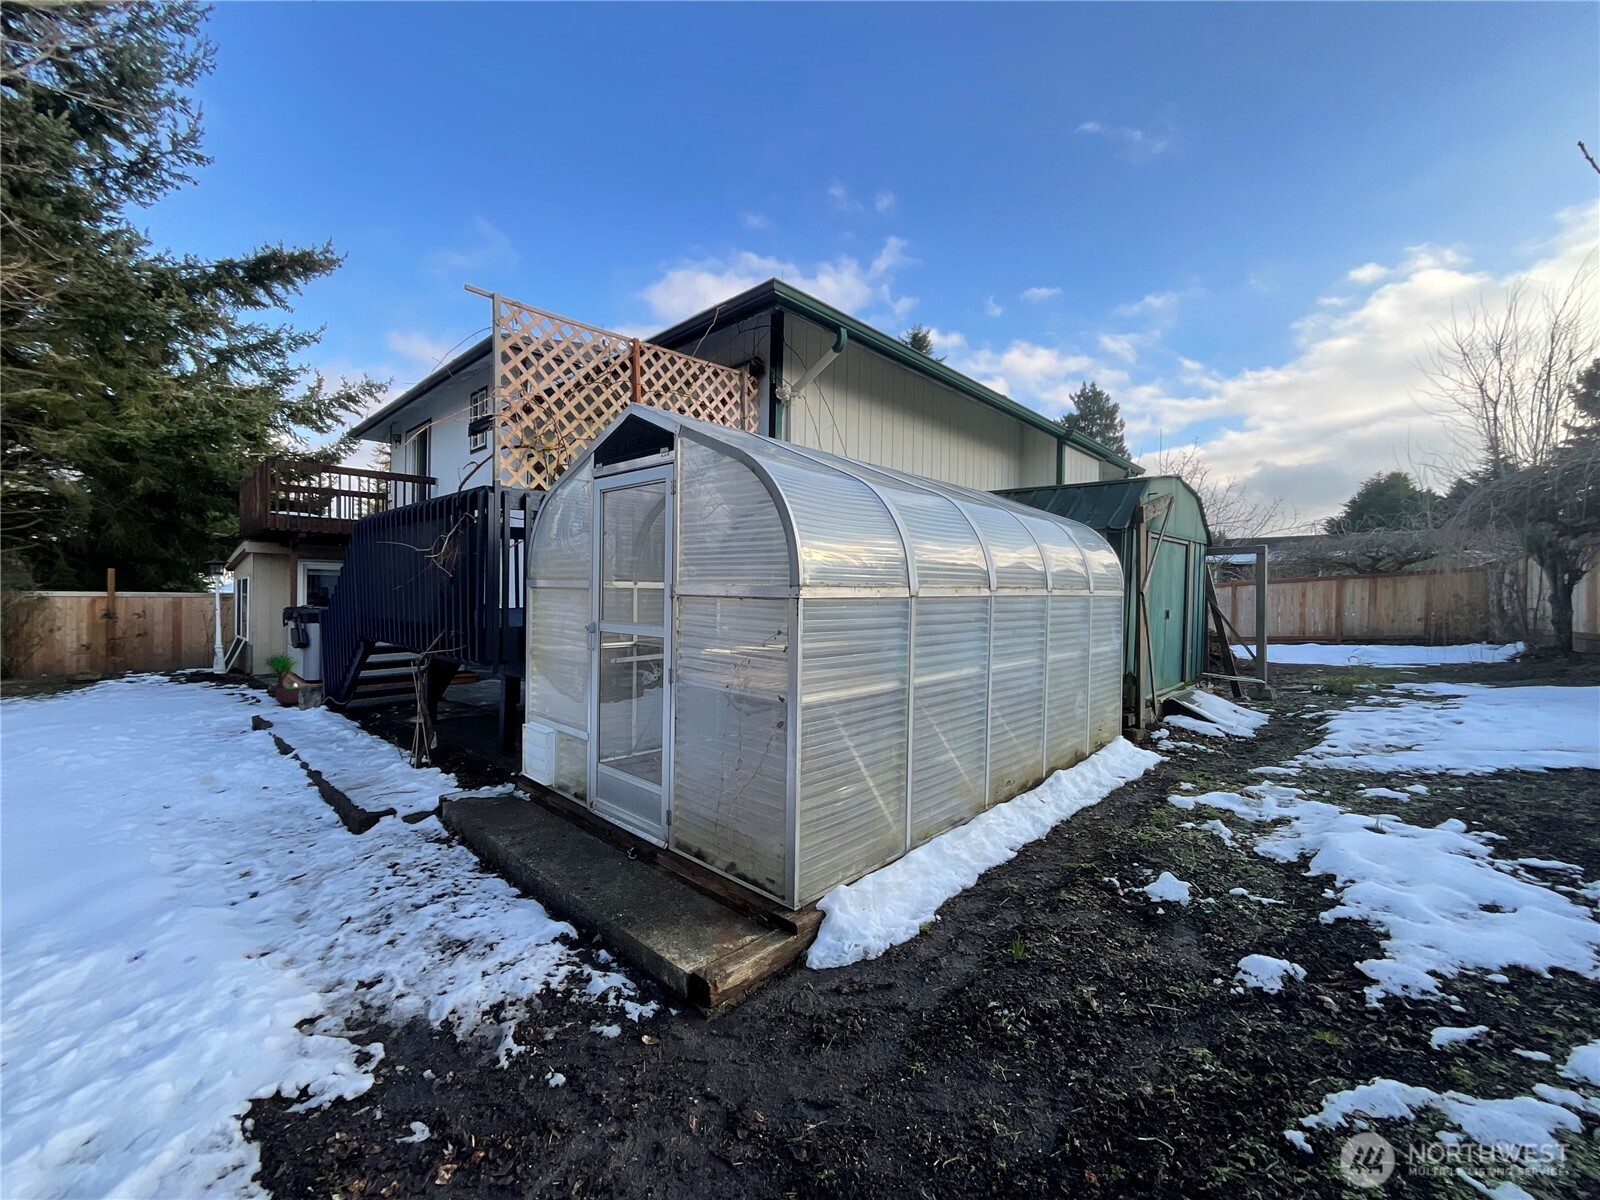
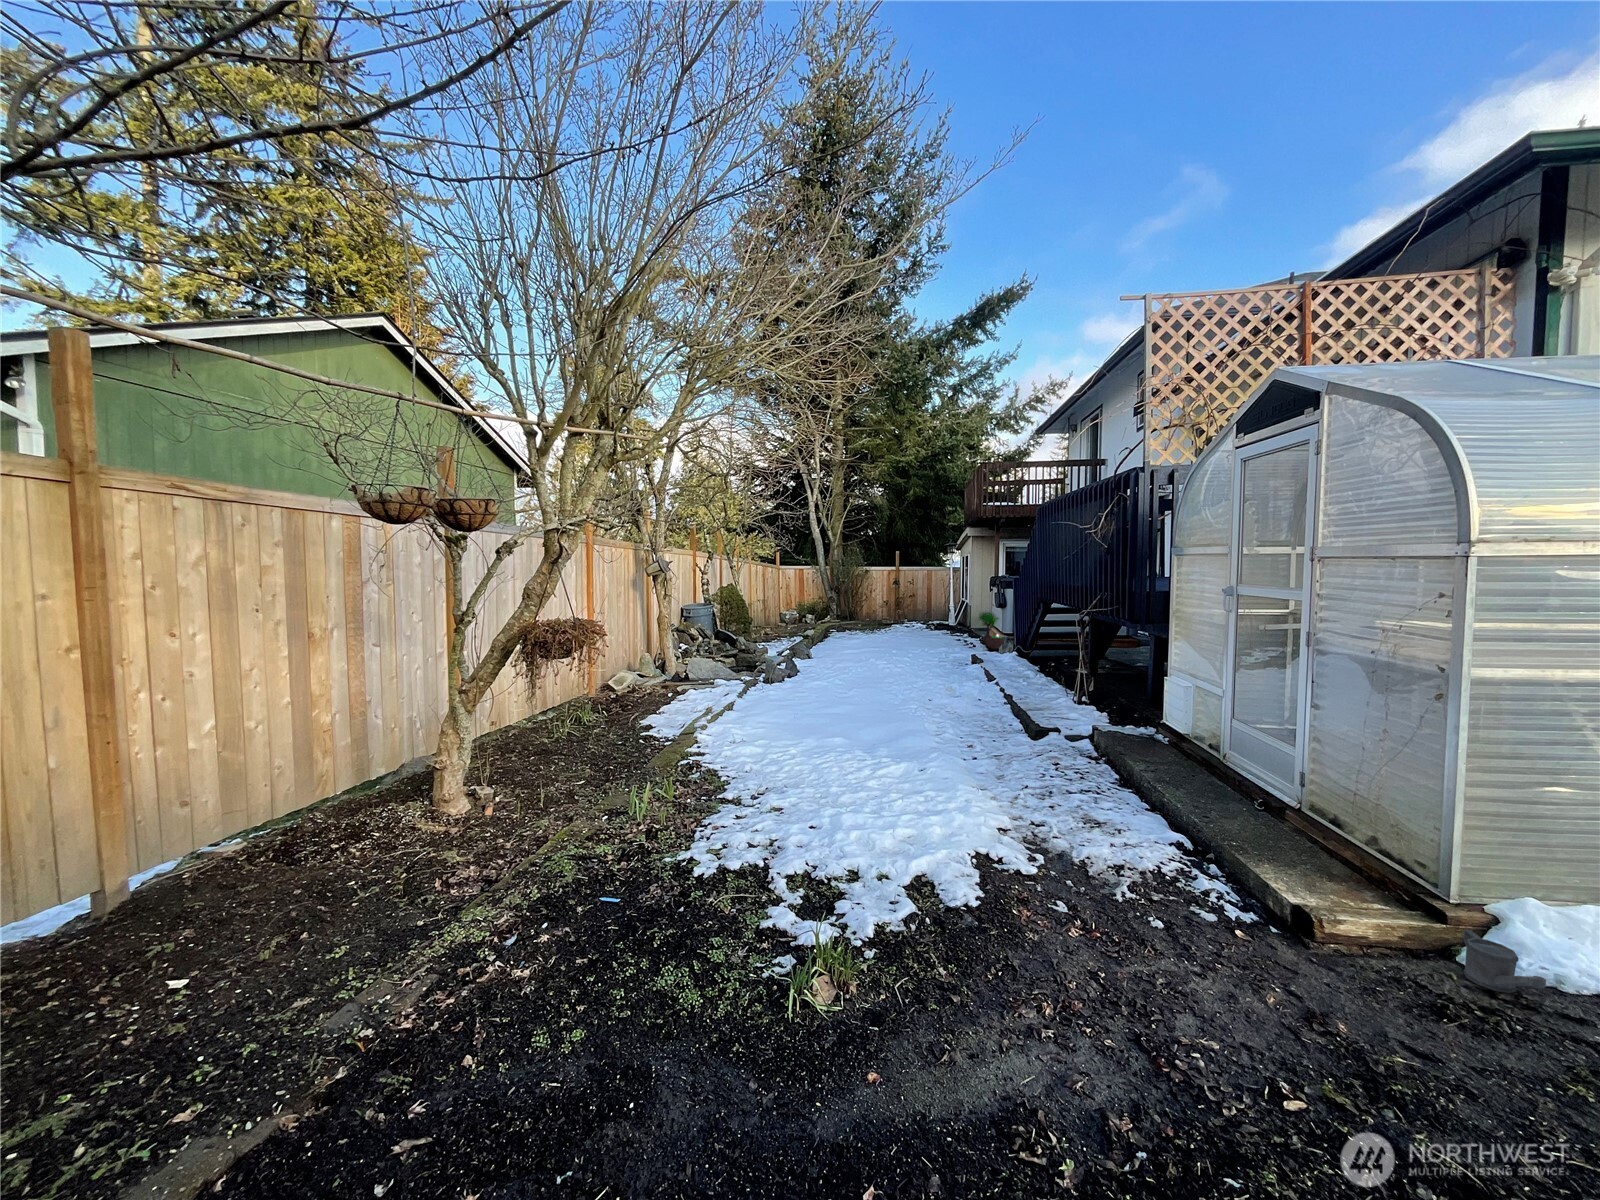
watering can: none [813,935,876,989] -> present [1463,929,1546,993]

